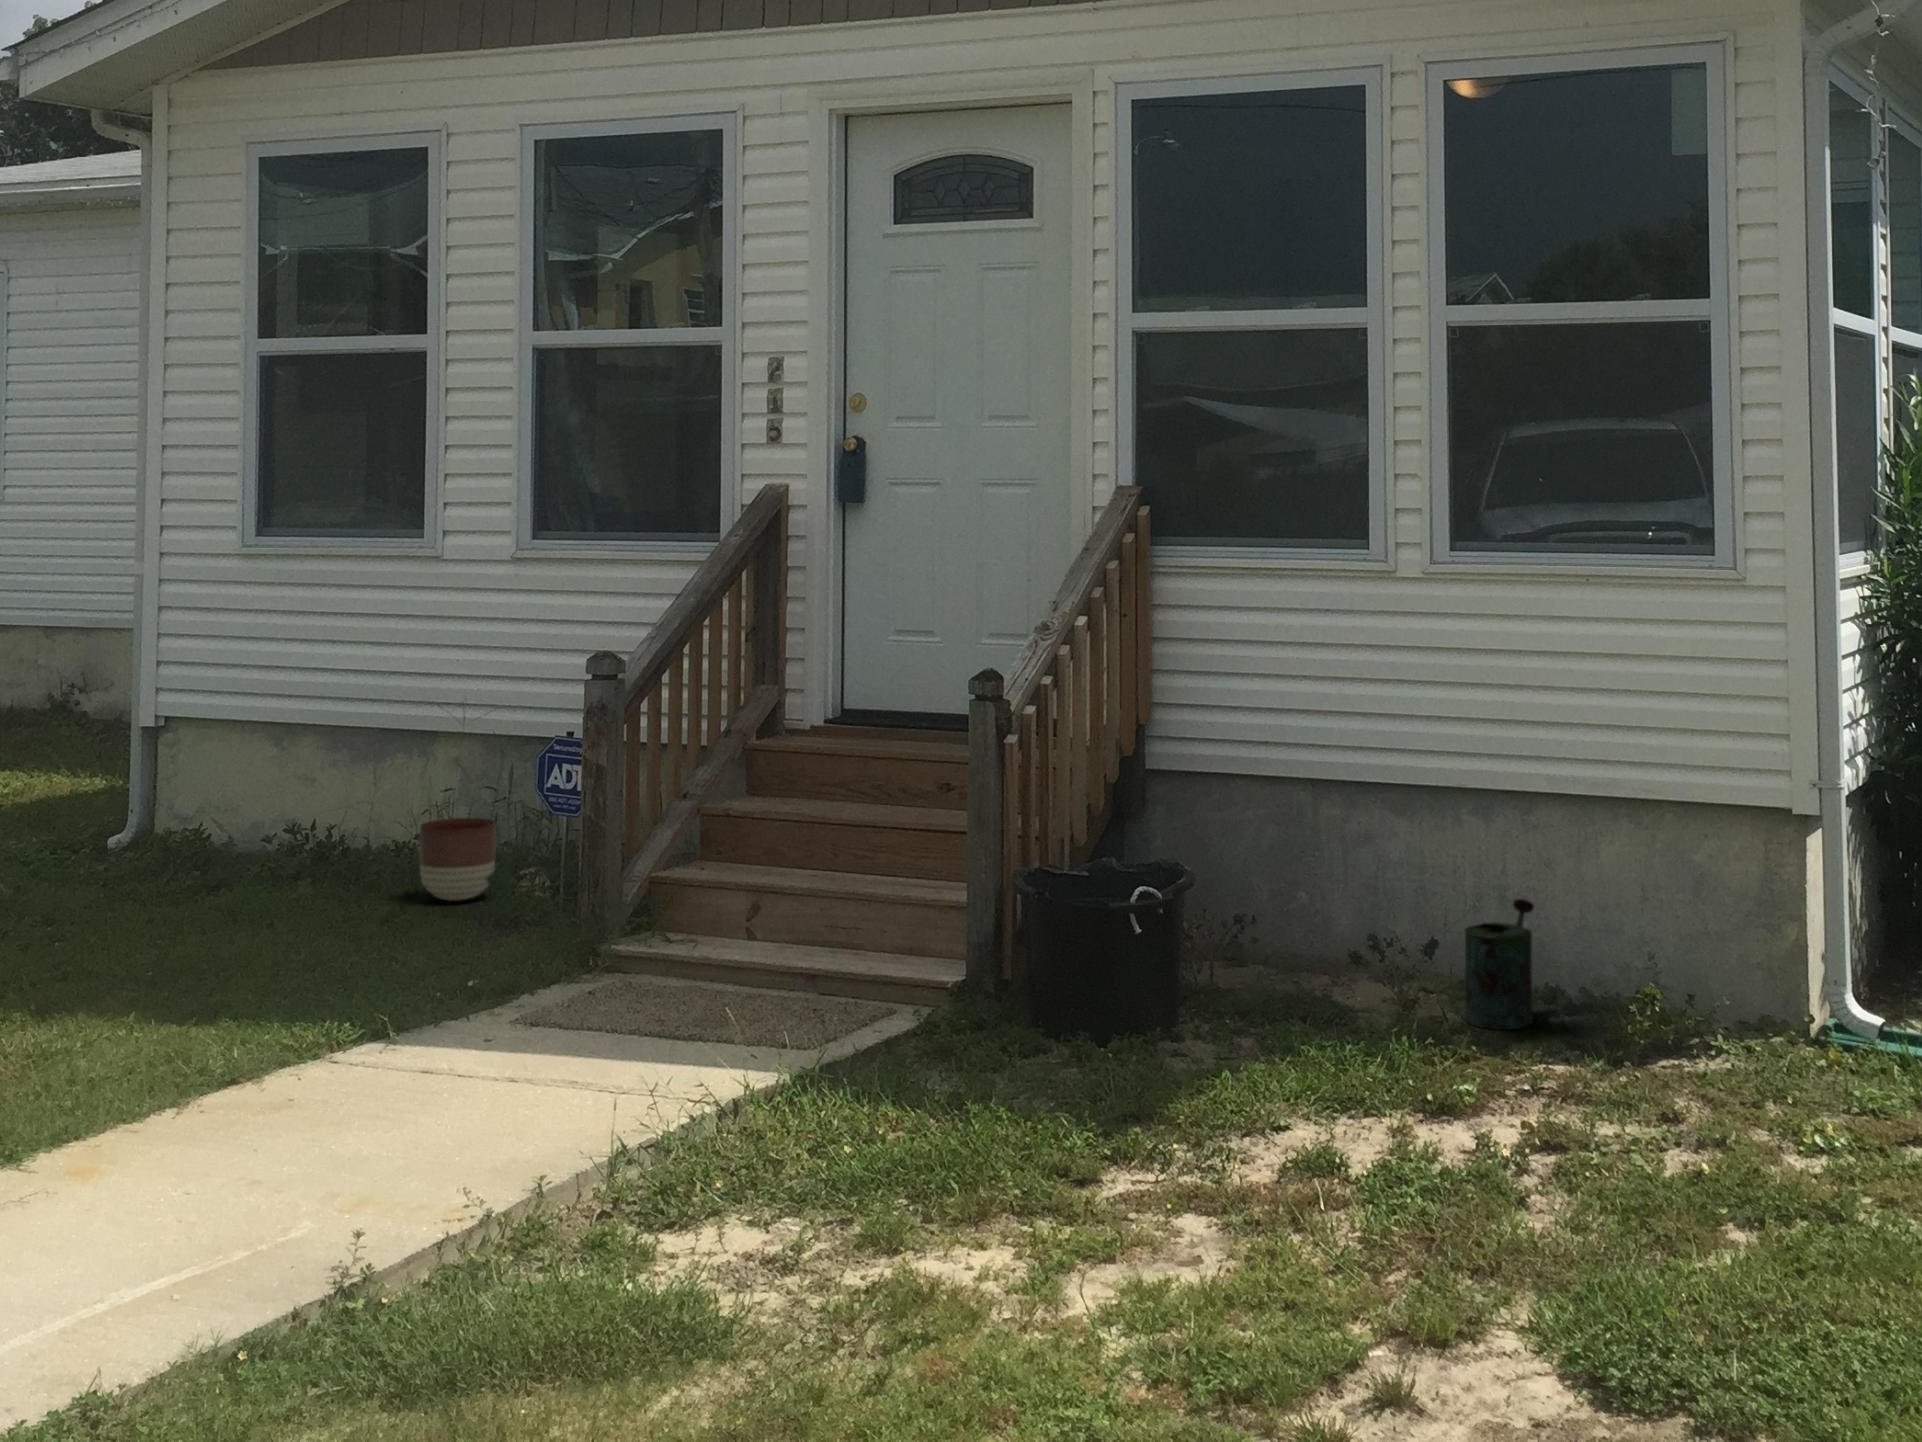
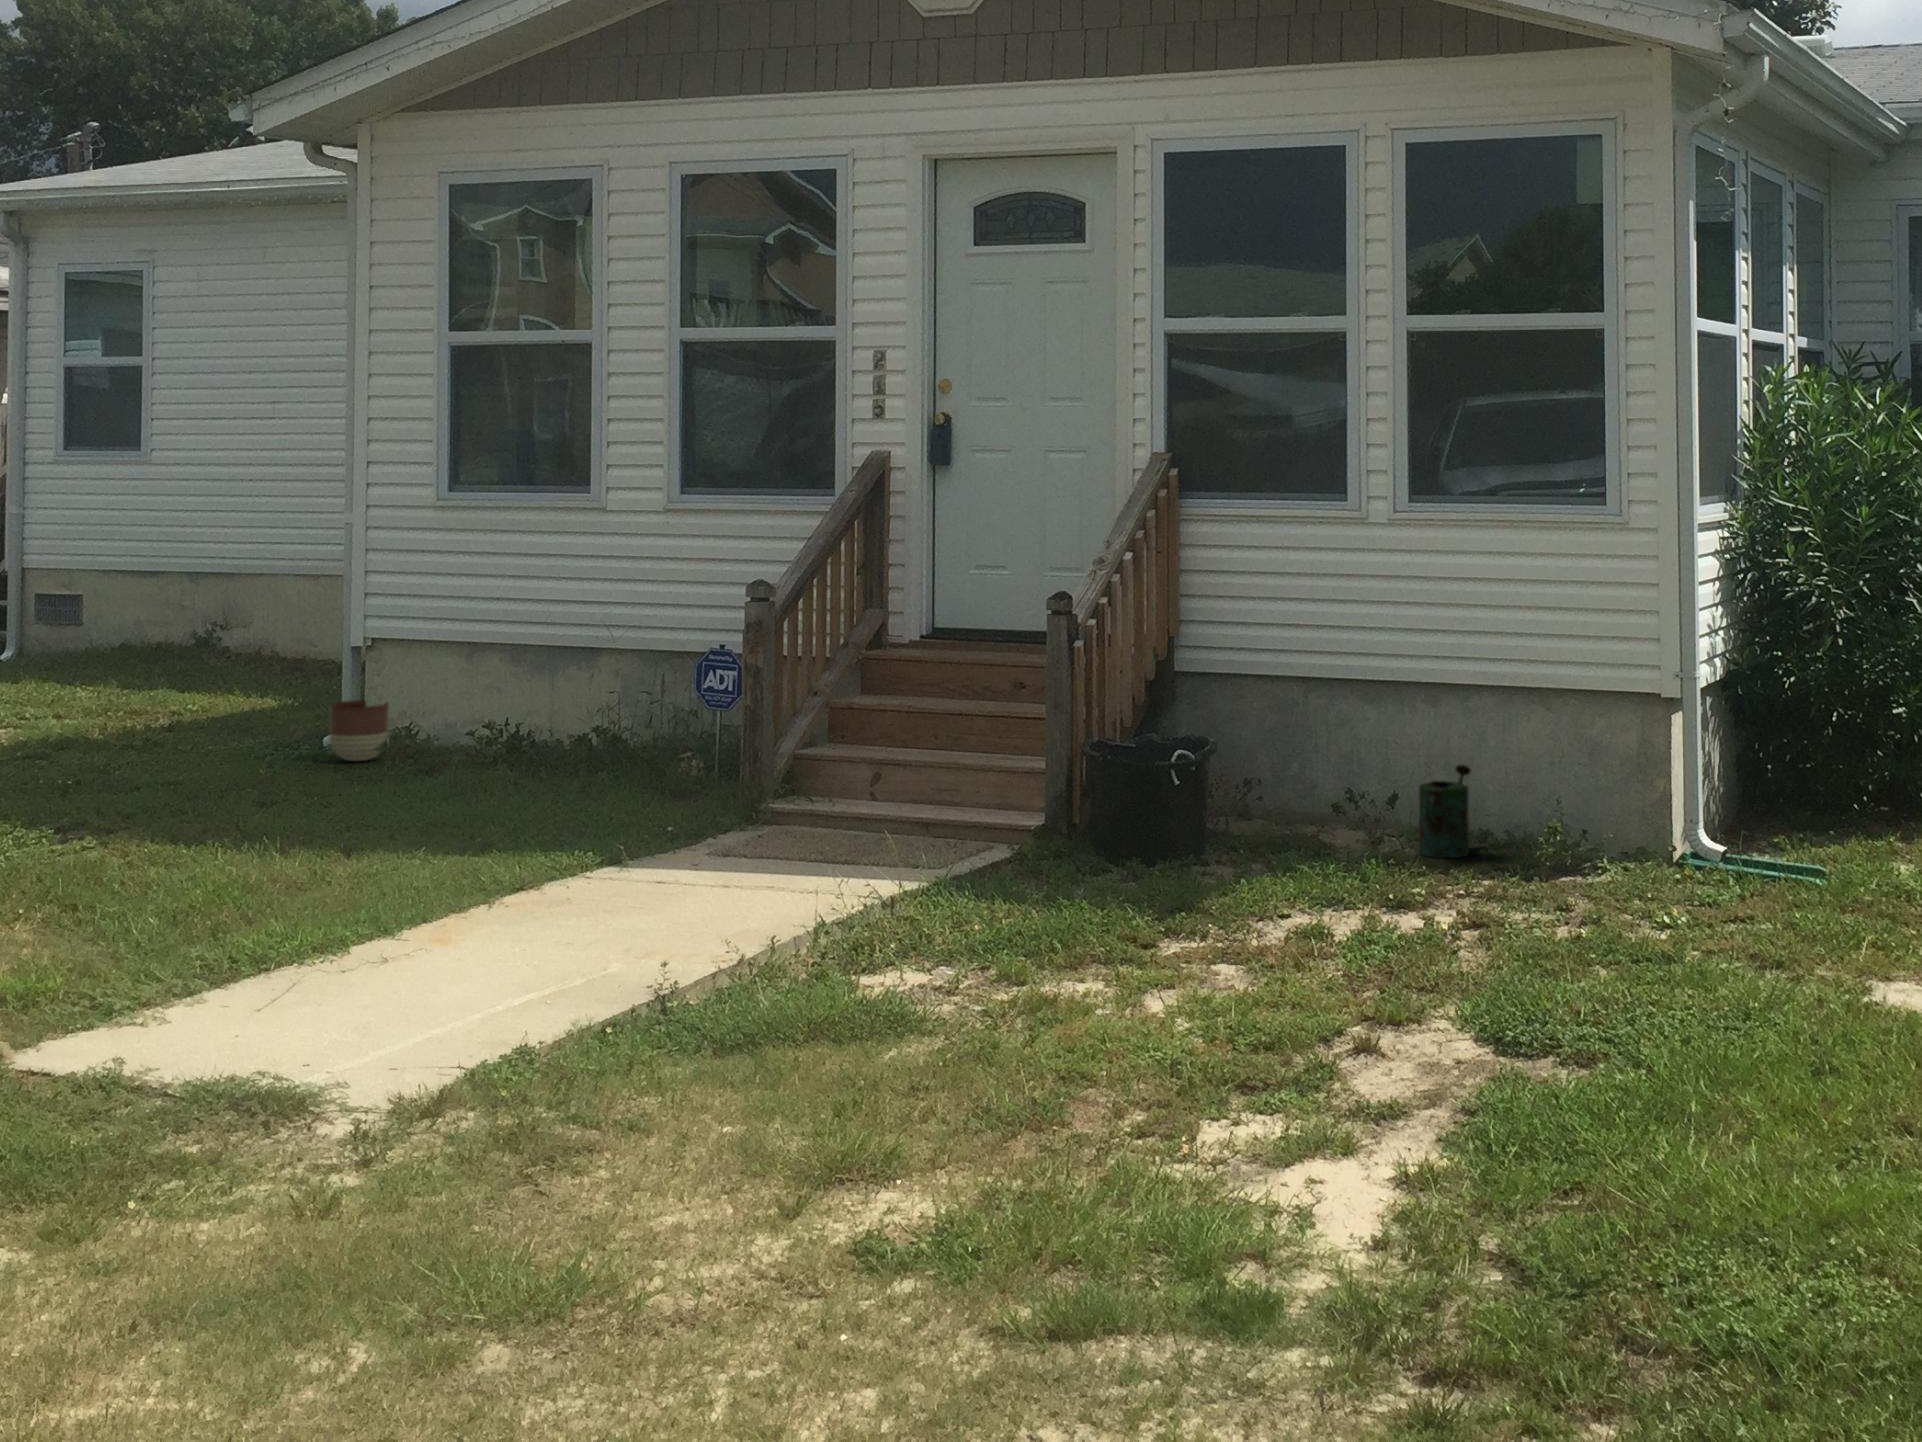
planter: present [419,818,496,901] -> present [330,700,389,761]

